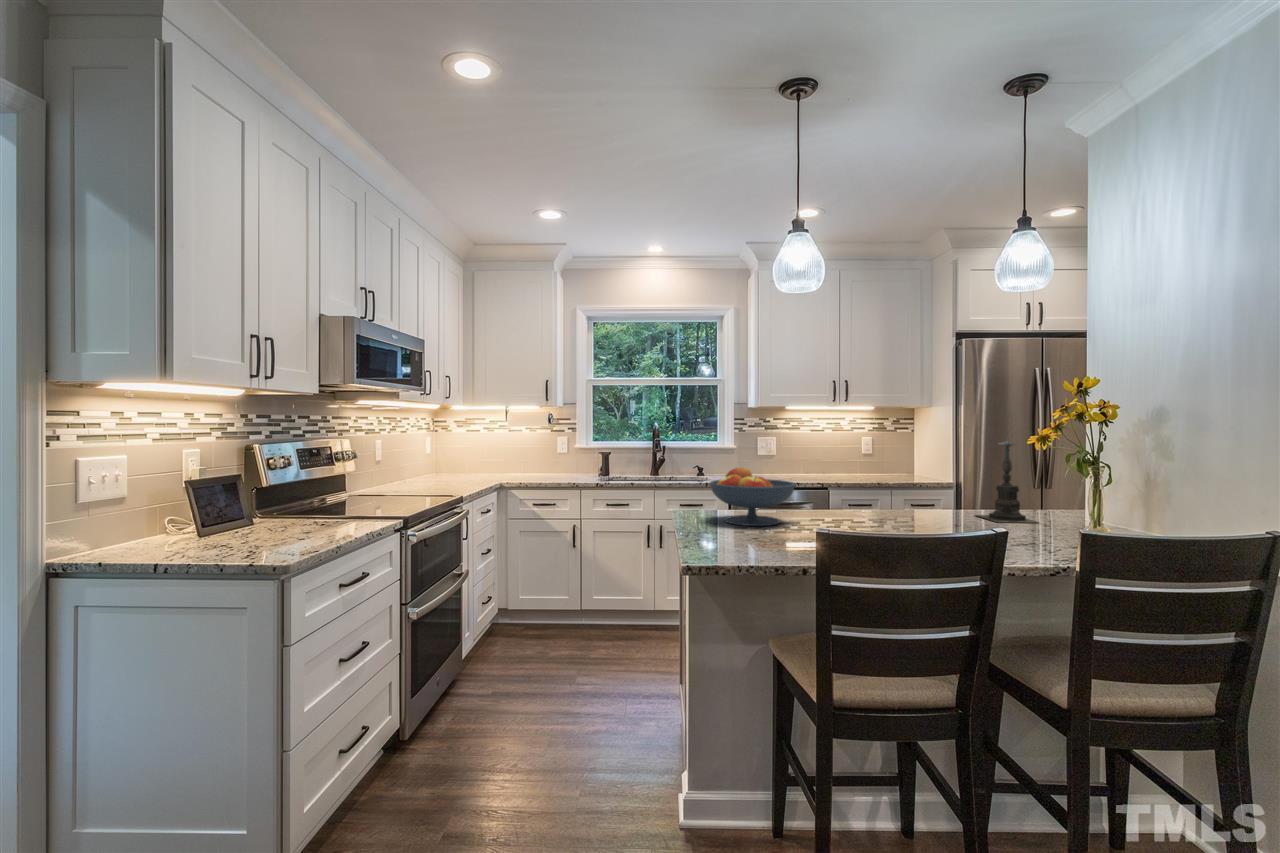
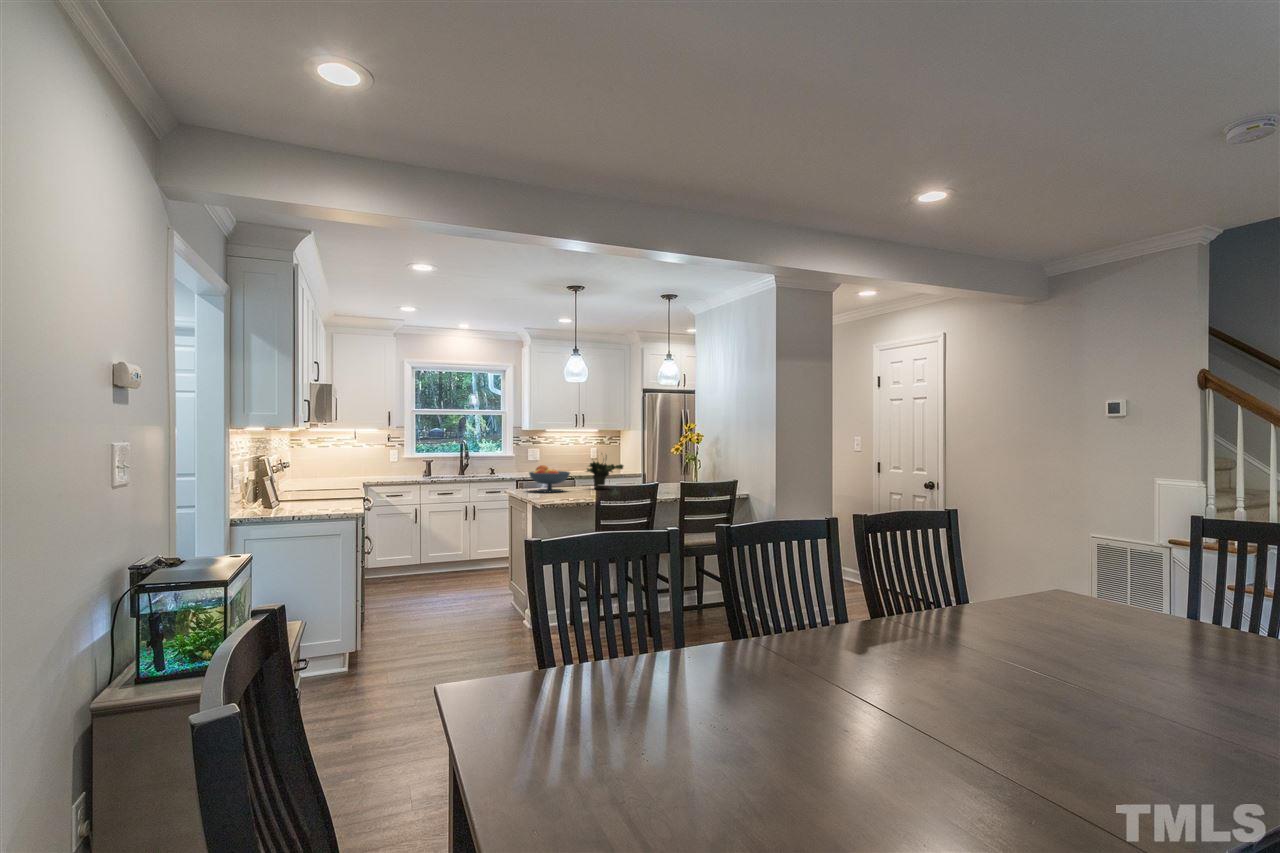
candle holder: present [977,436,1037,523] -> none [646,446,672,487]
potted plant: none [830,443,921,522] -> present [586,456,623,489]

